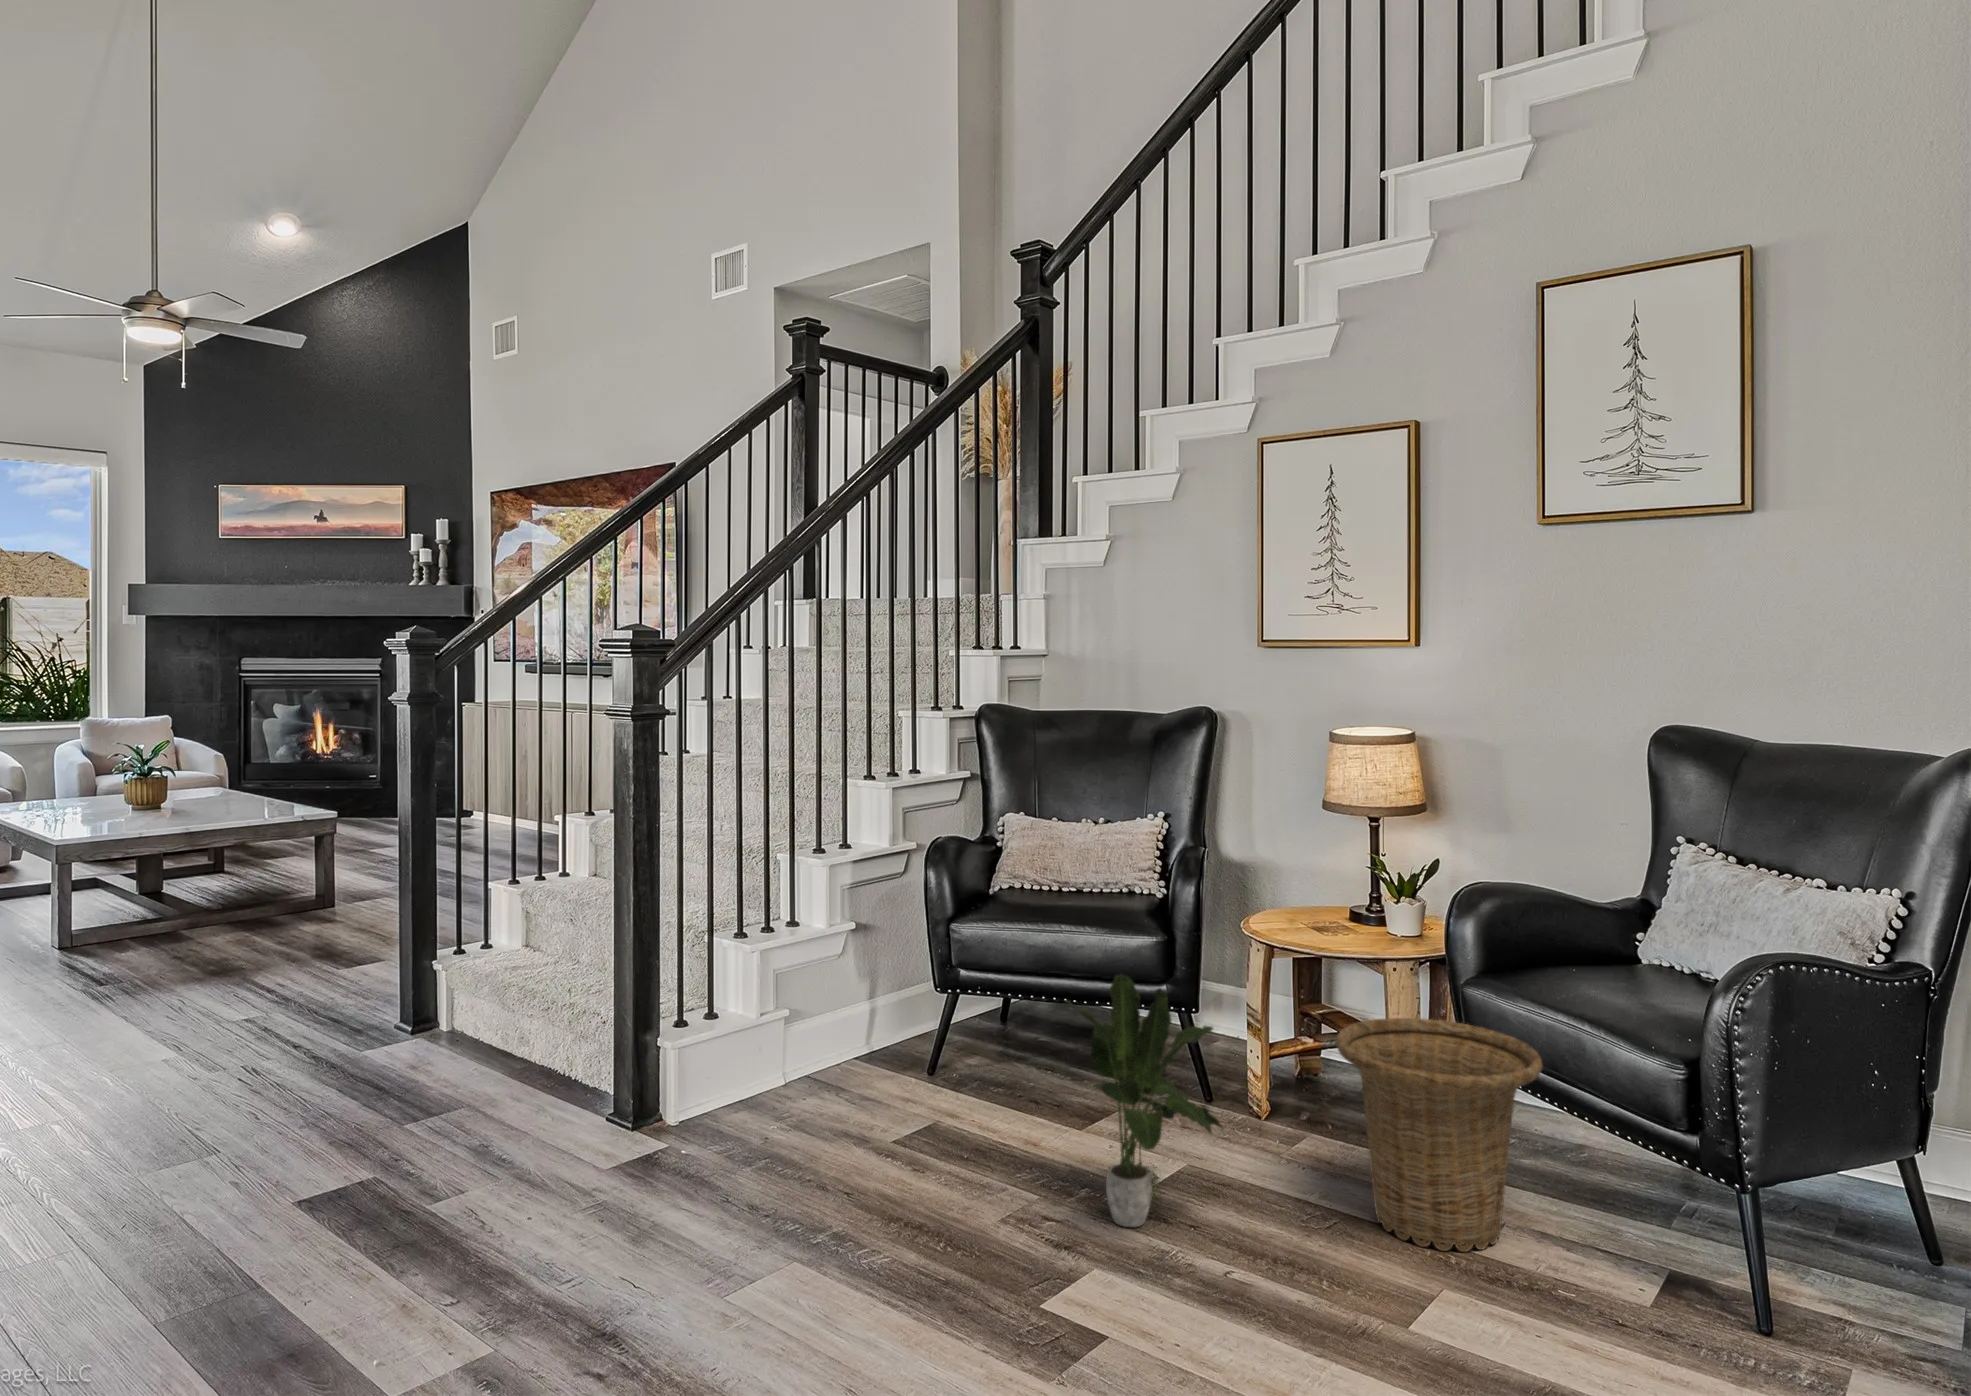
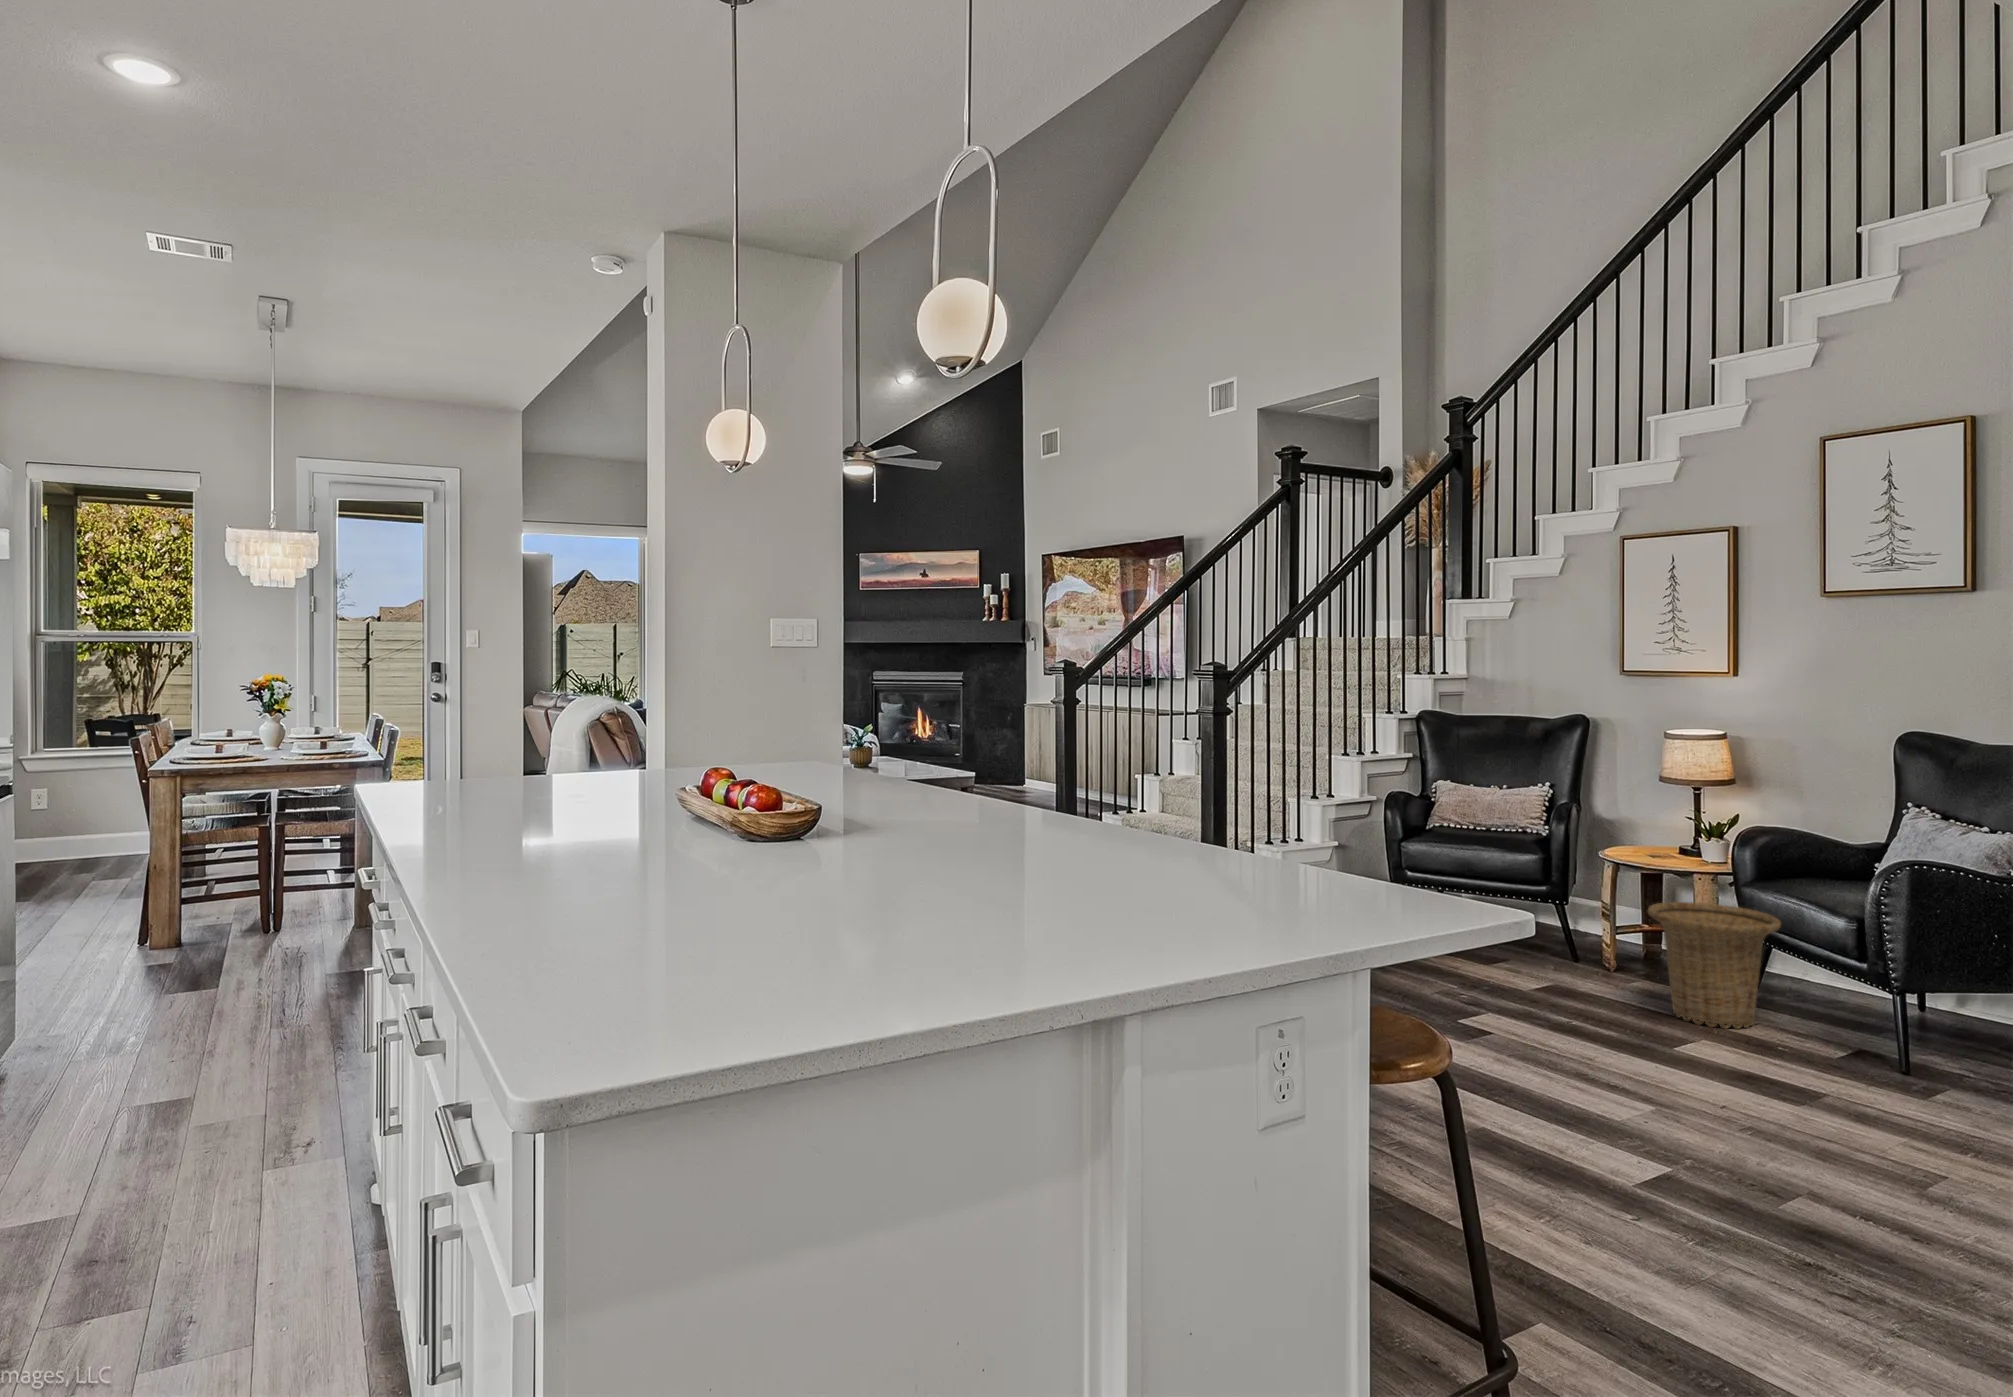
potted plant: present [1066,975,1223,1227] -> none [1475,863,1575,1002]

